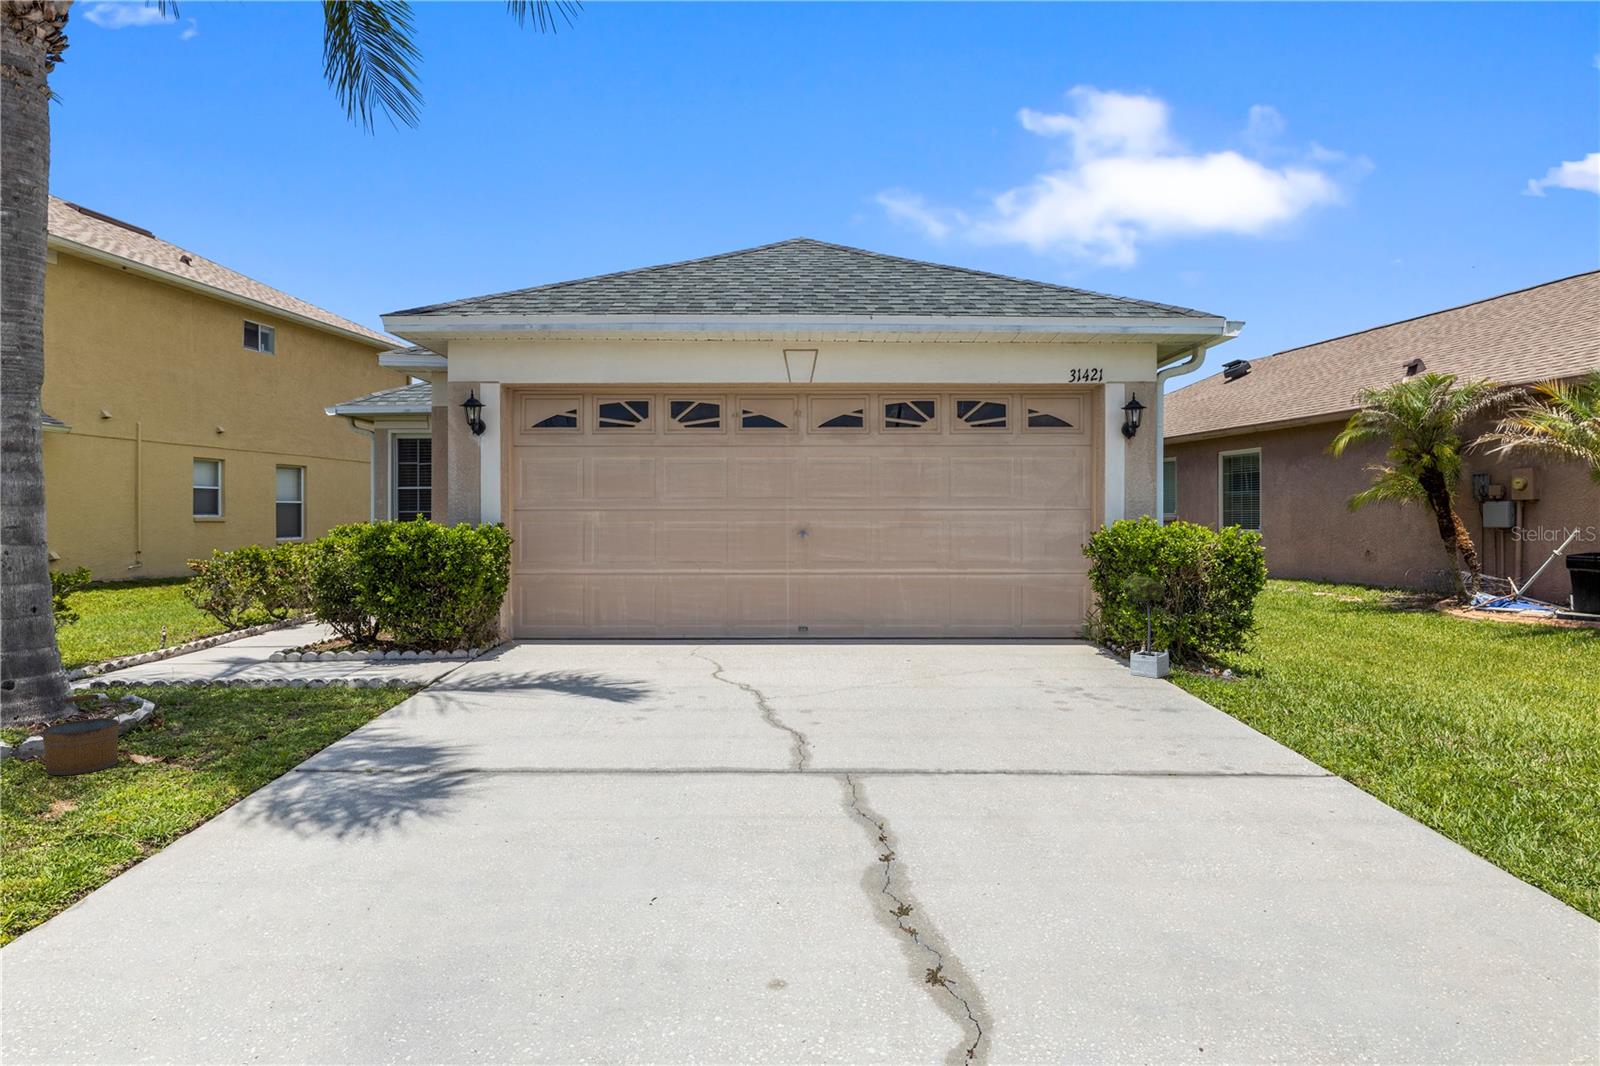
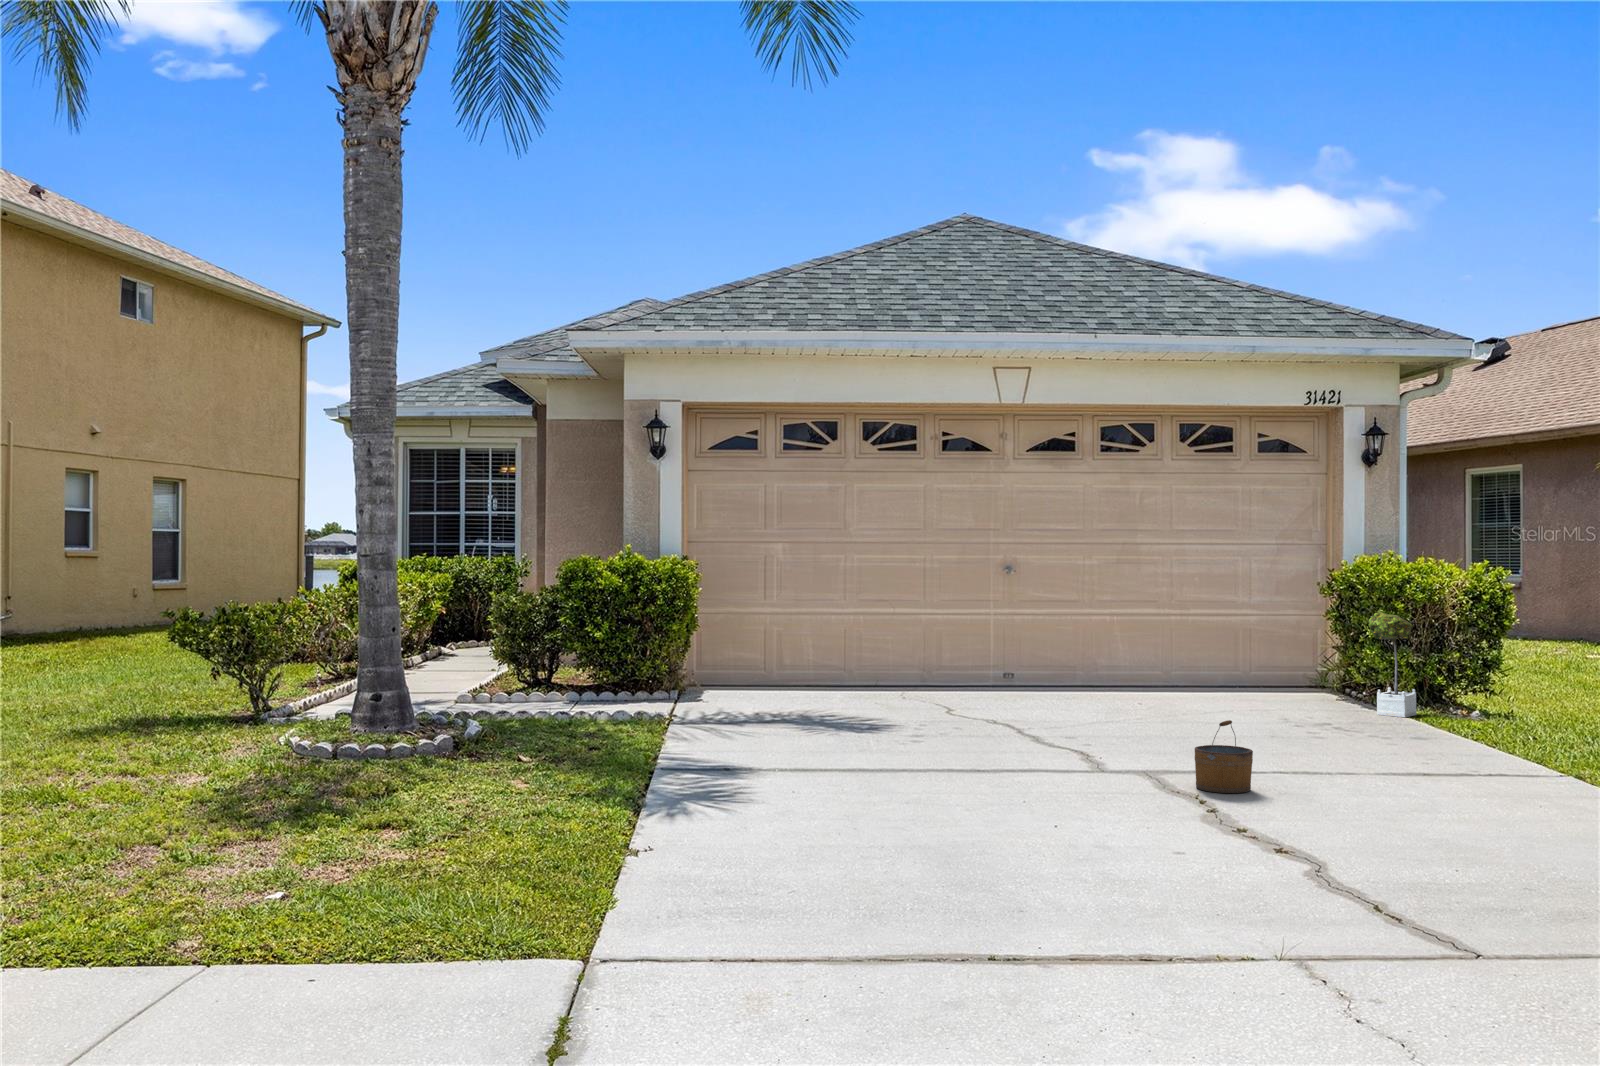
bucket: present [41,694,120,775] -> present [1195,720,1253,793]

